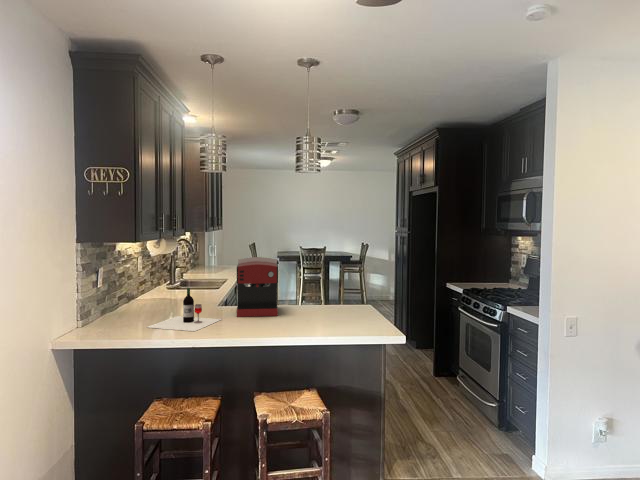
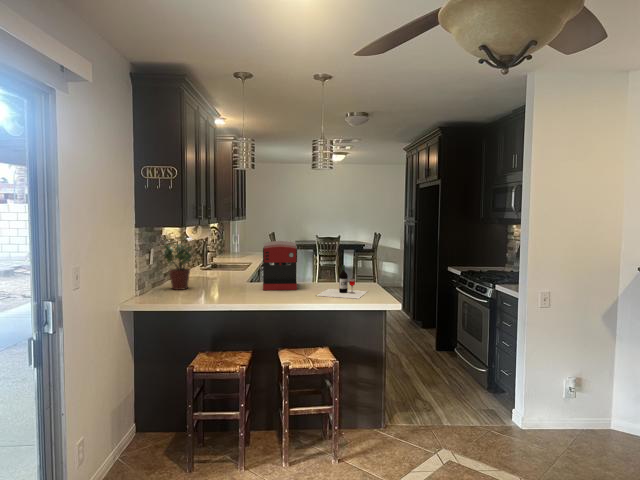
potted plant: none [111,259,151,317] -> present [162,243,191,290]
wine bottle: present [148,288,221,331] -> present [316,265,367,299]

